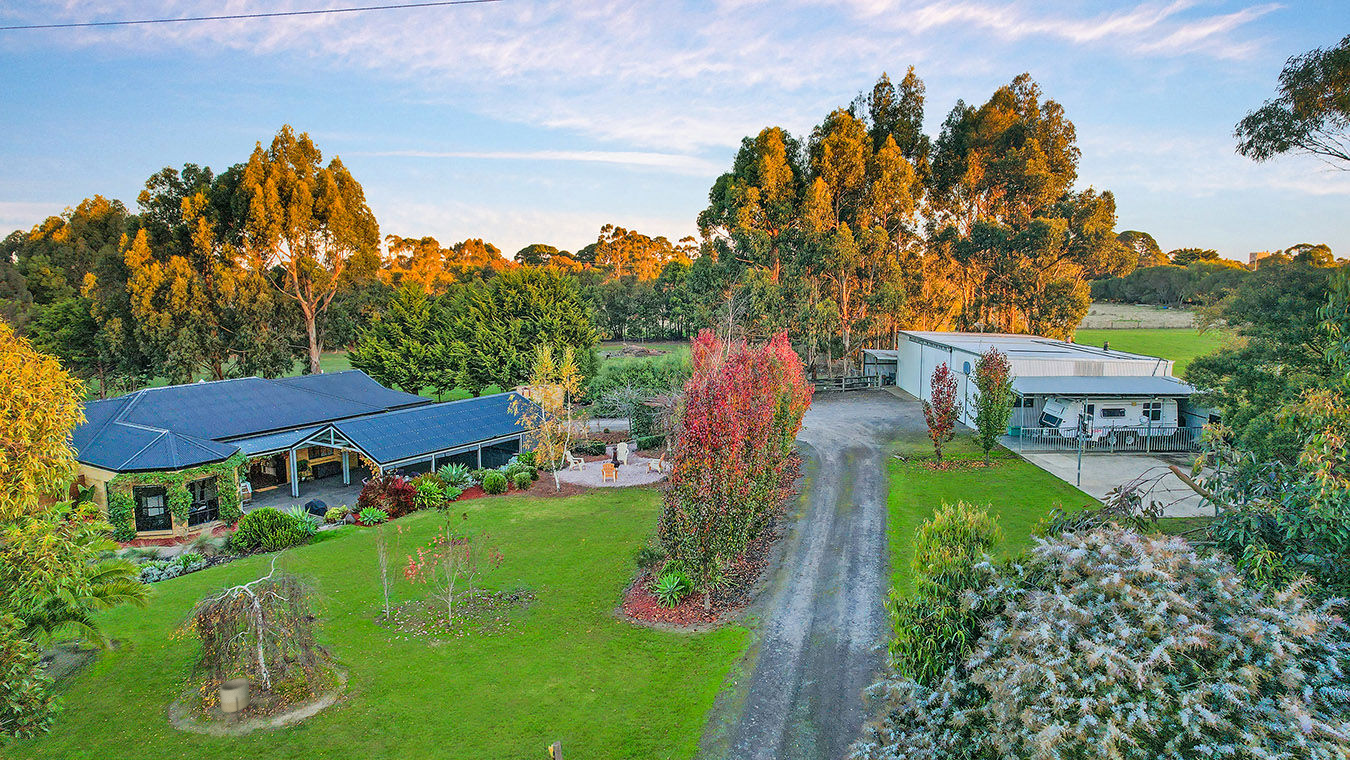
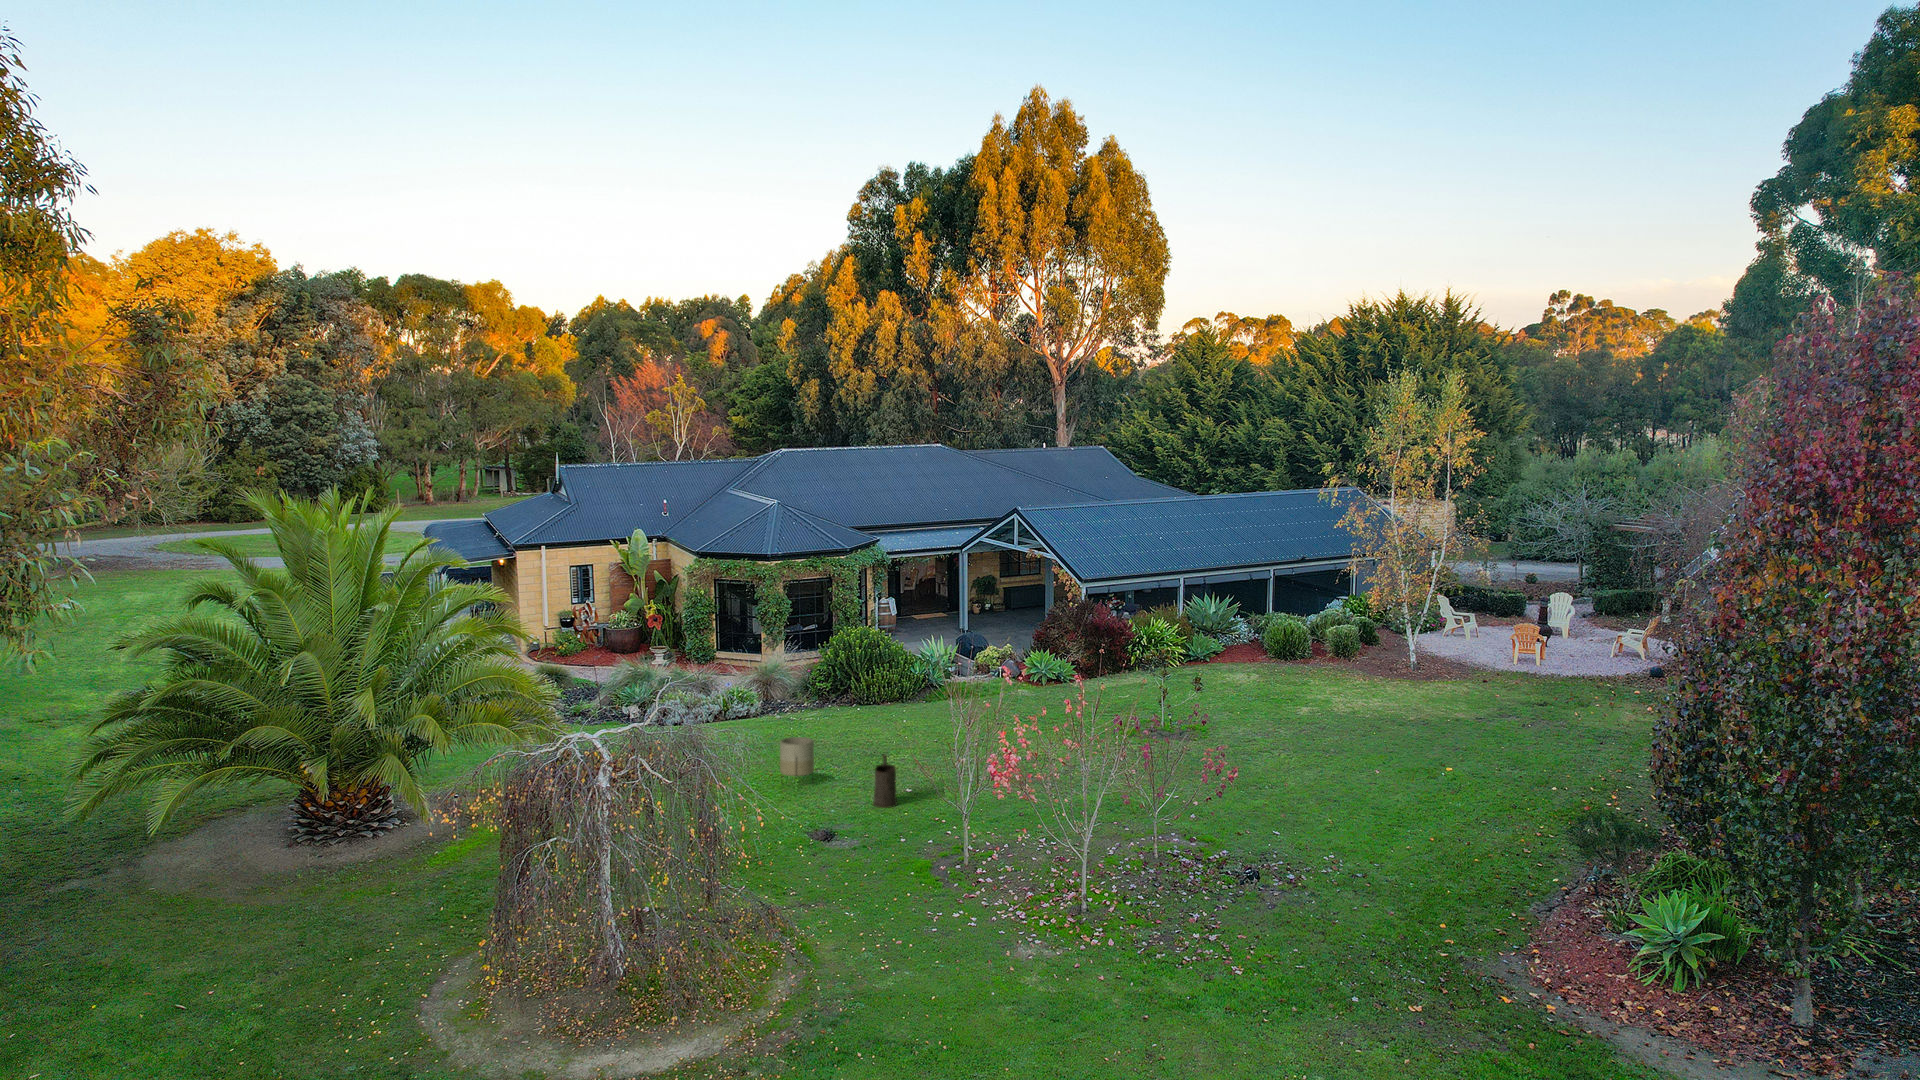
watering can: none [307,678,326,720] -> present [873,755,898,808]

